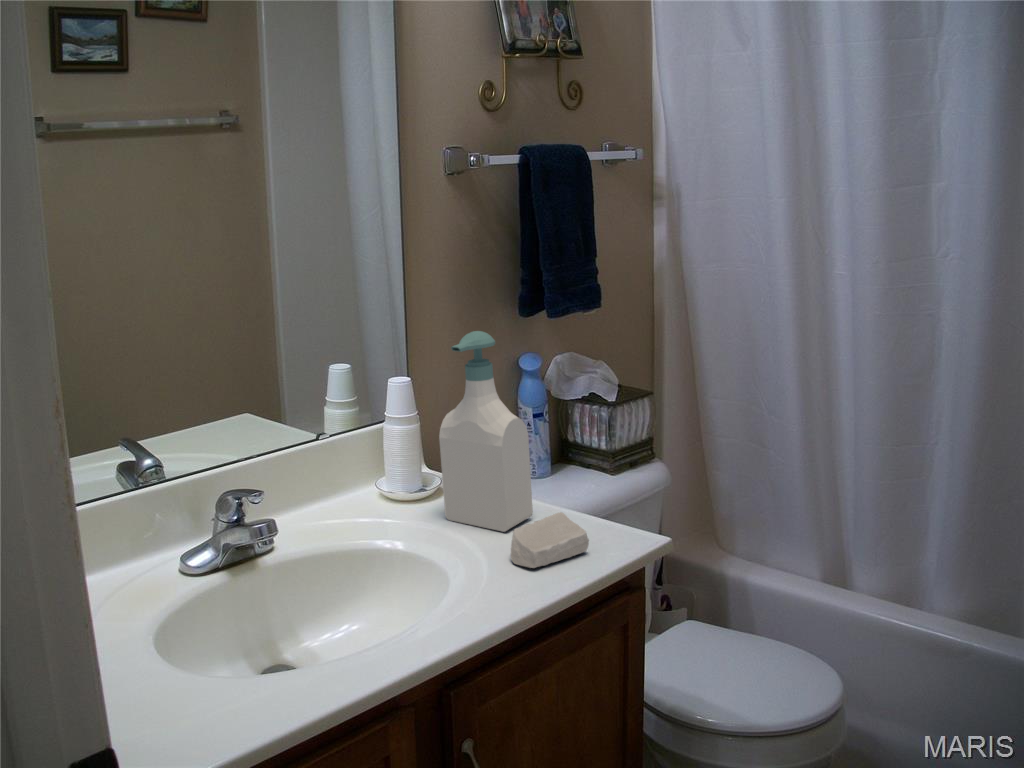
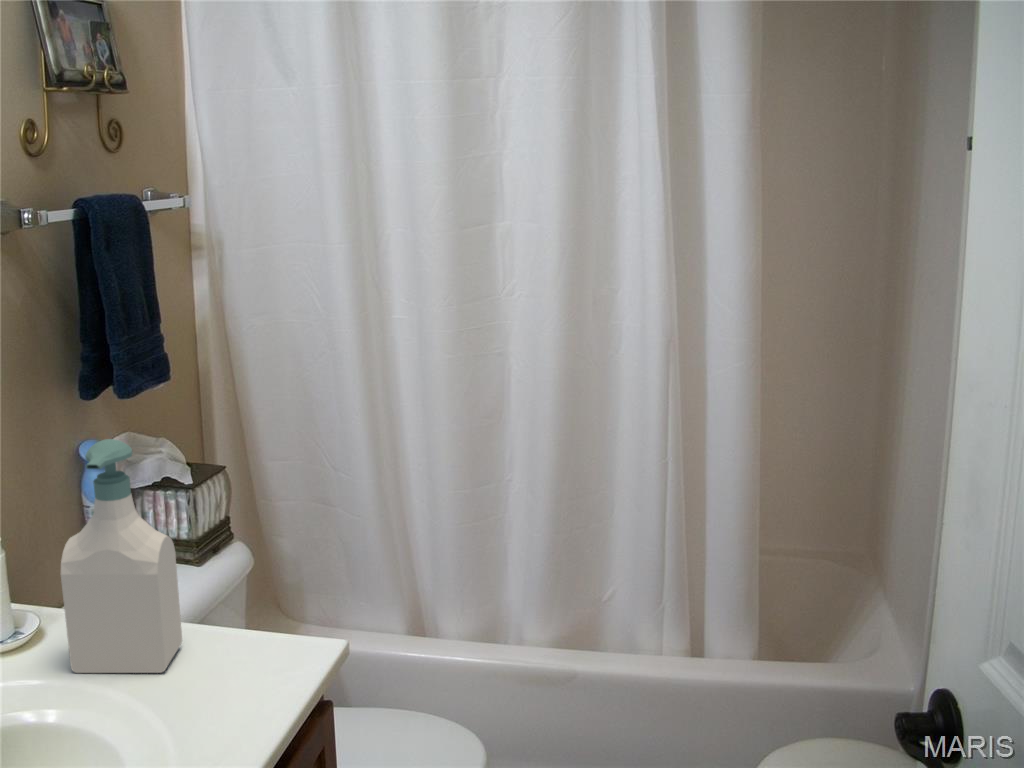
soap bar: present [511,512,589,568] -> none [196,637,280,712]

